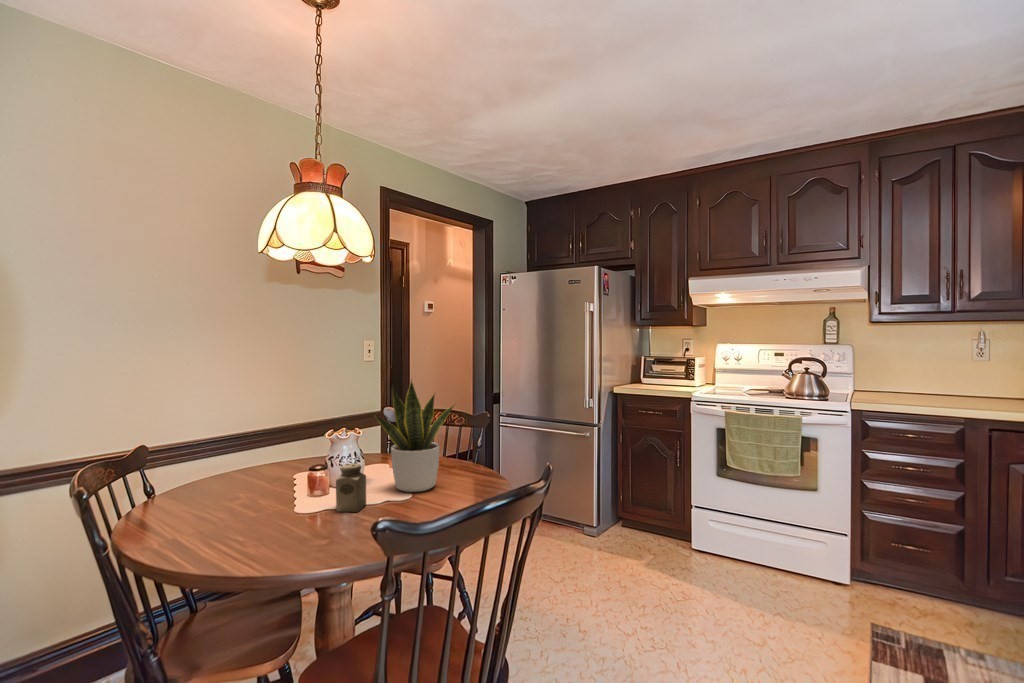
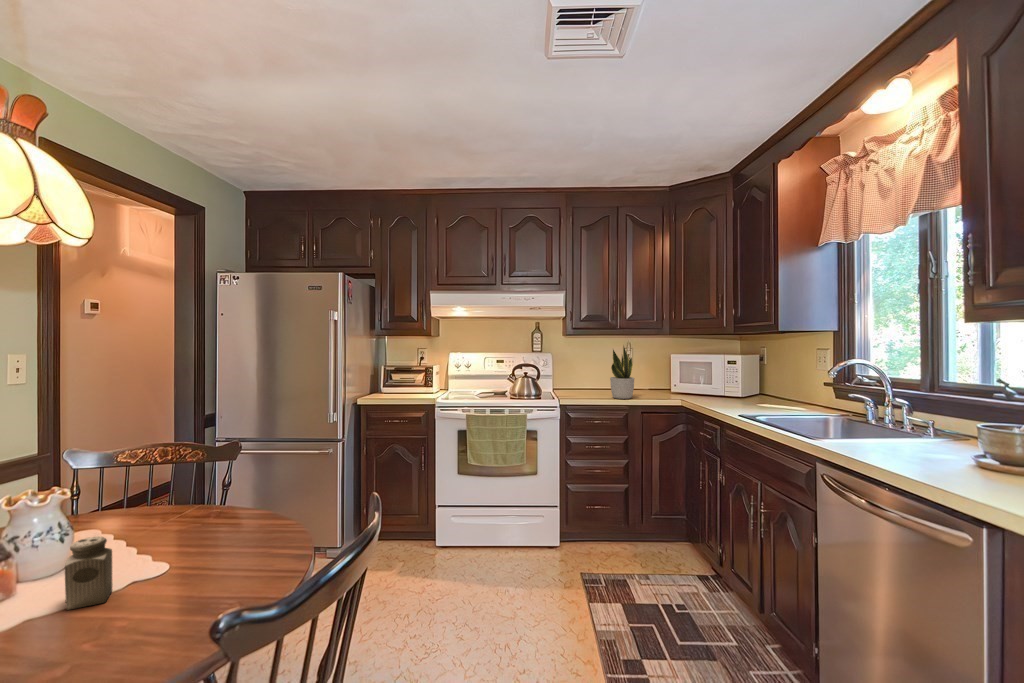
potted plant: present [376,380,455,492] -> present [610,346,634,399]

